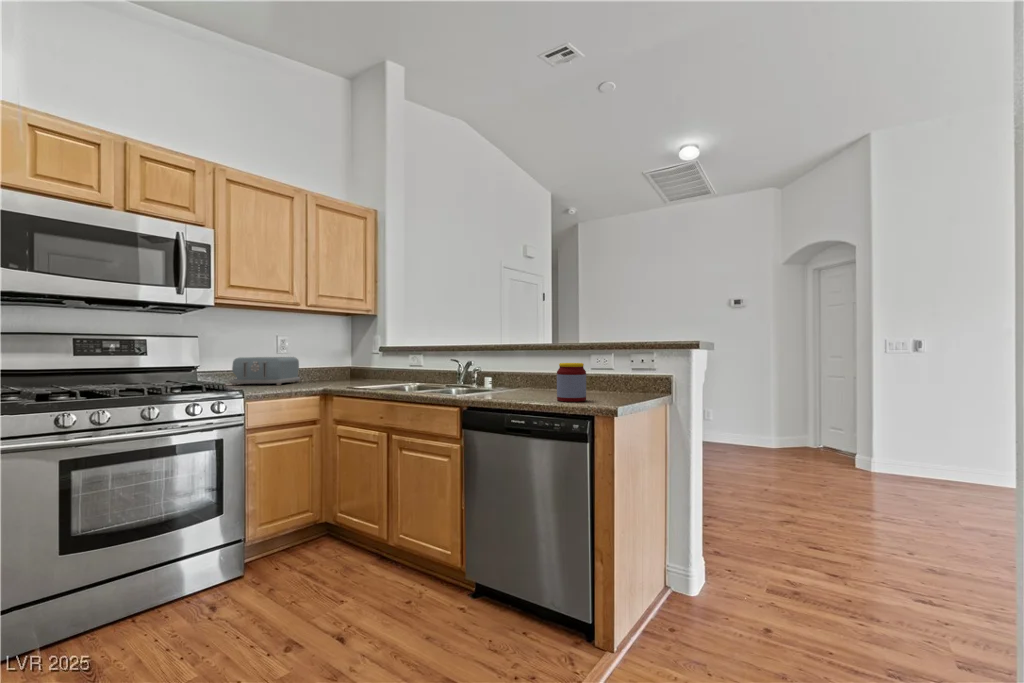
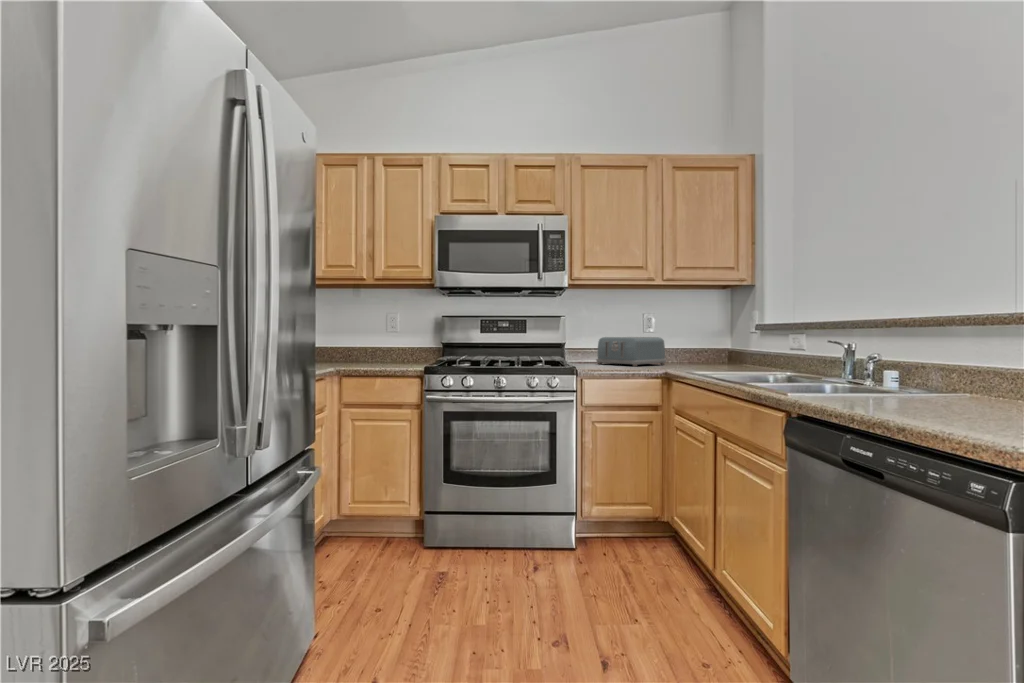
jar: present [557,363,586,402] -> none [896,351,962,423]

